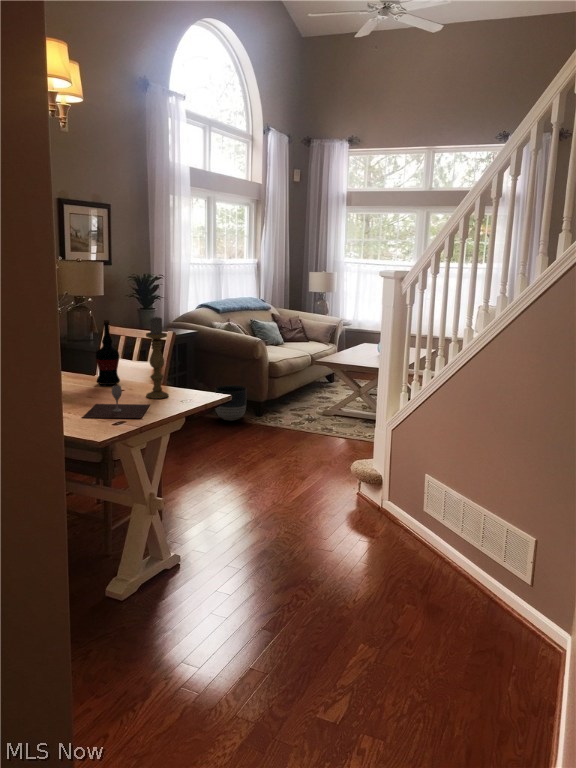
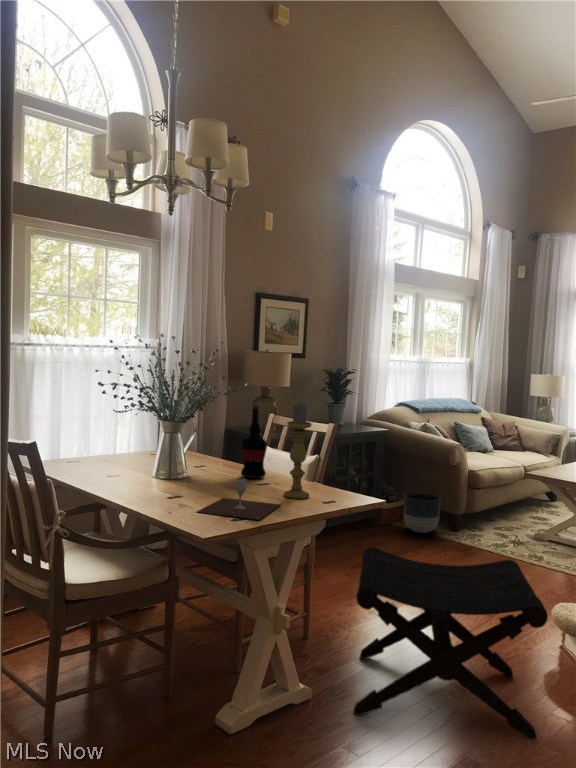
footstool: none [207,430,355,561] -> present [354,547,548,739]

